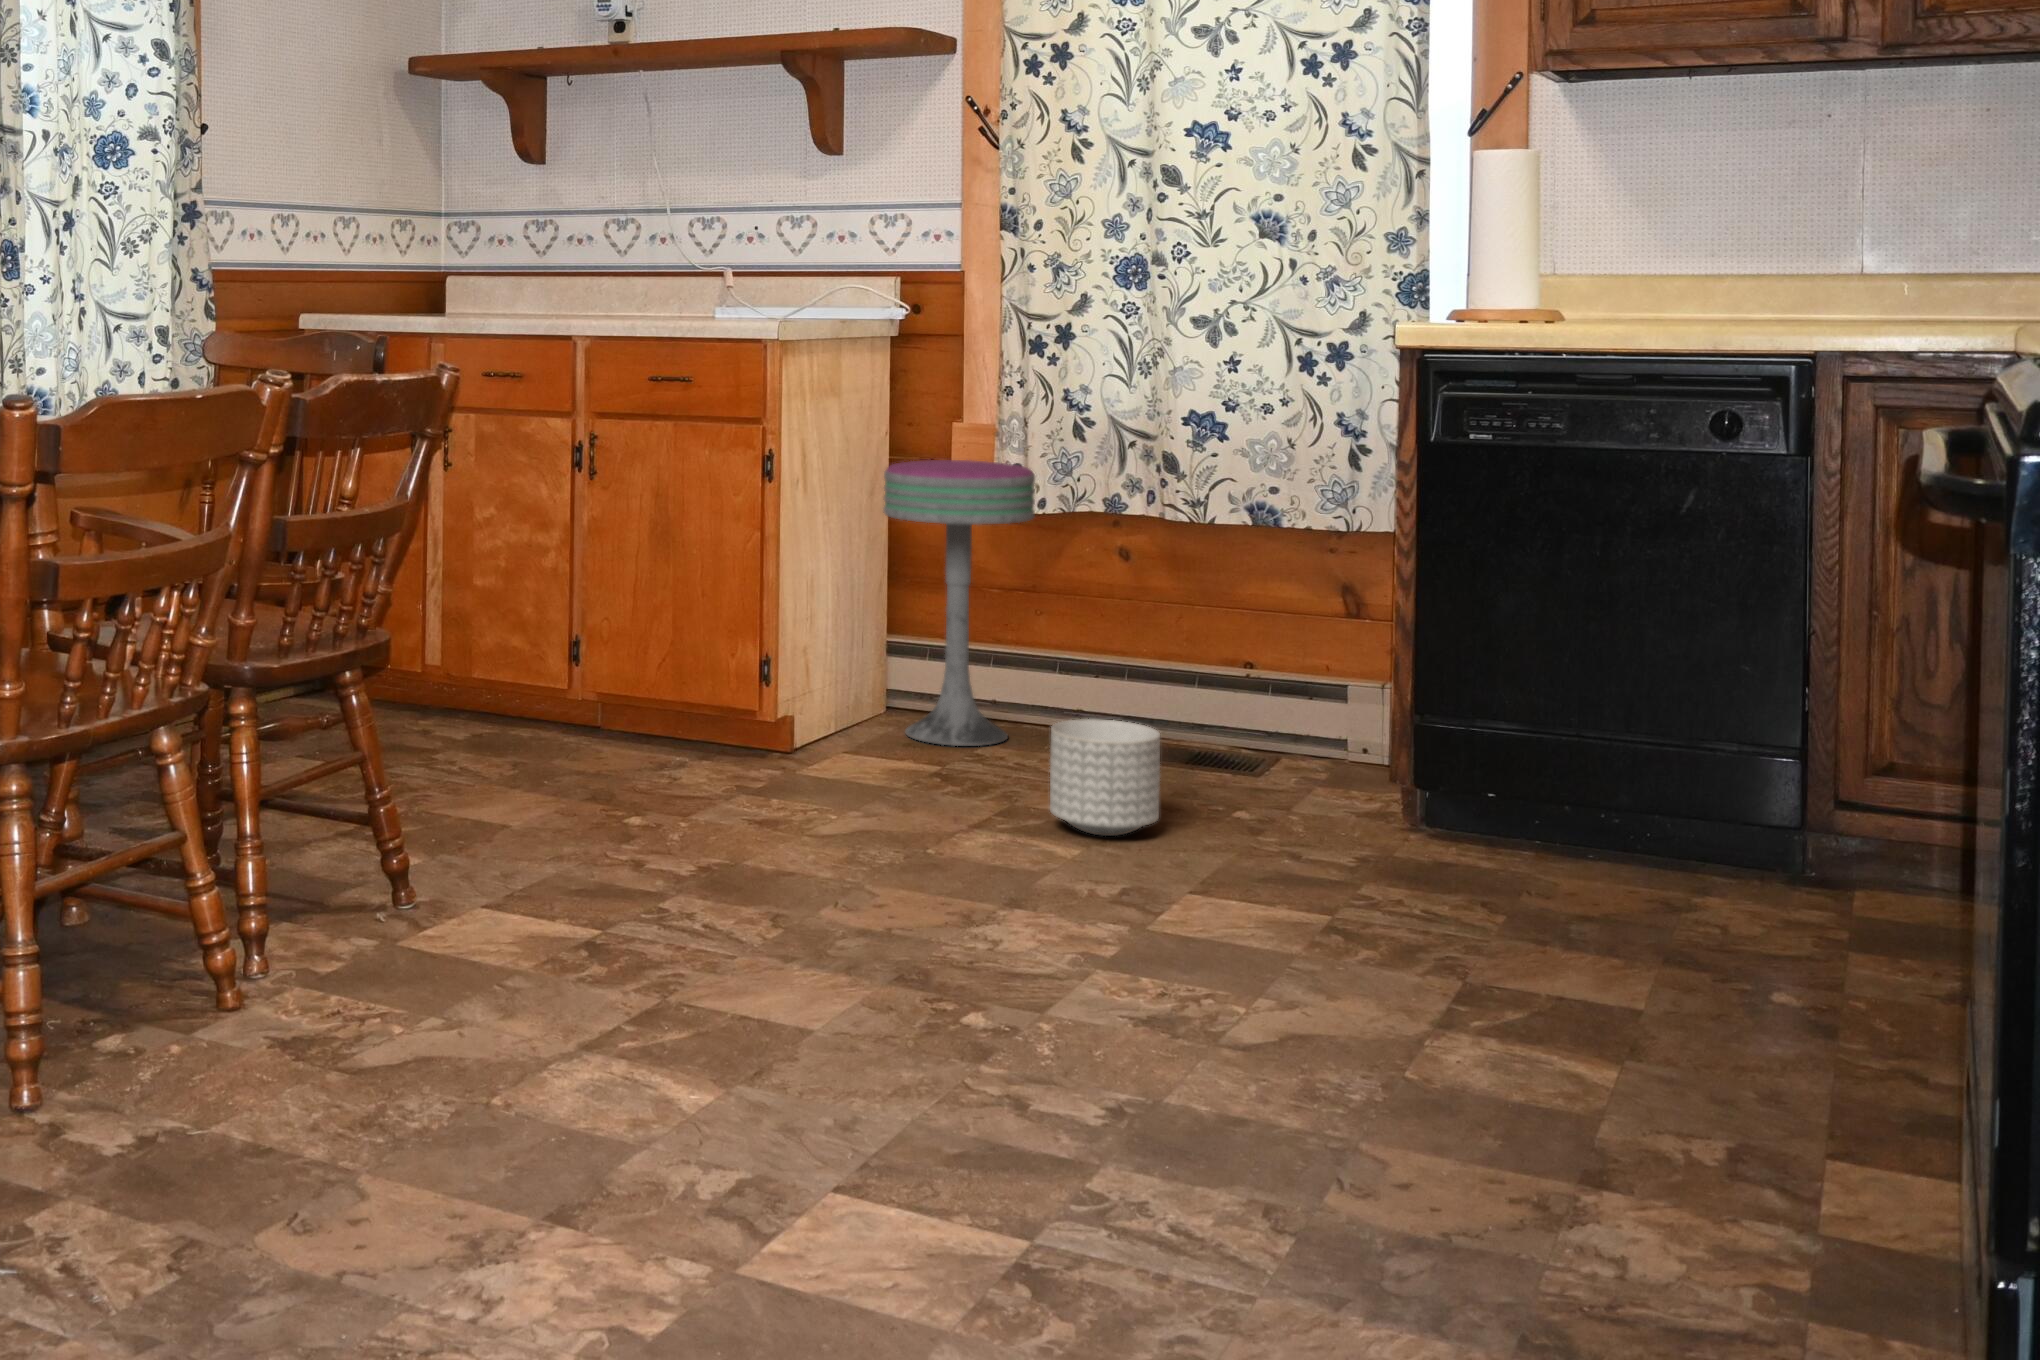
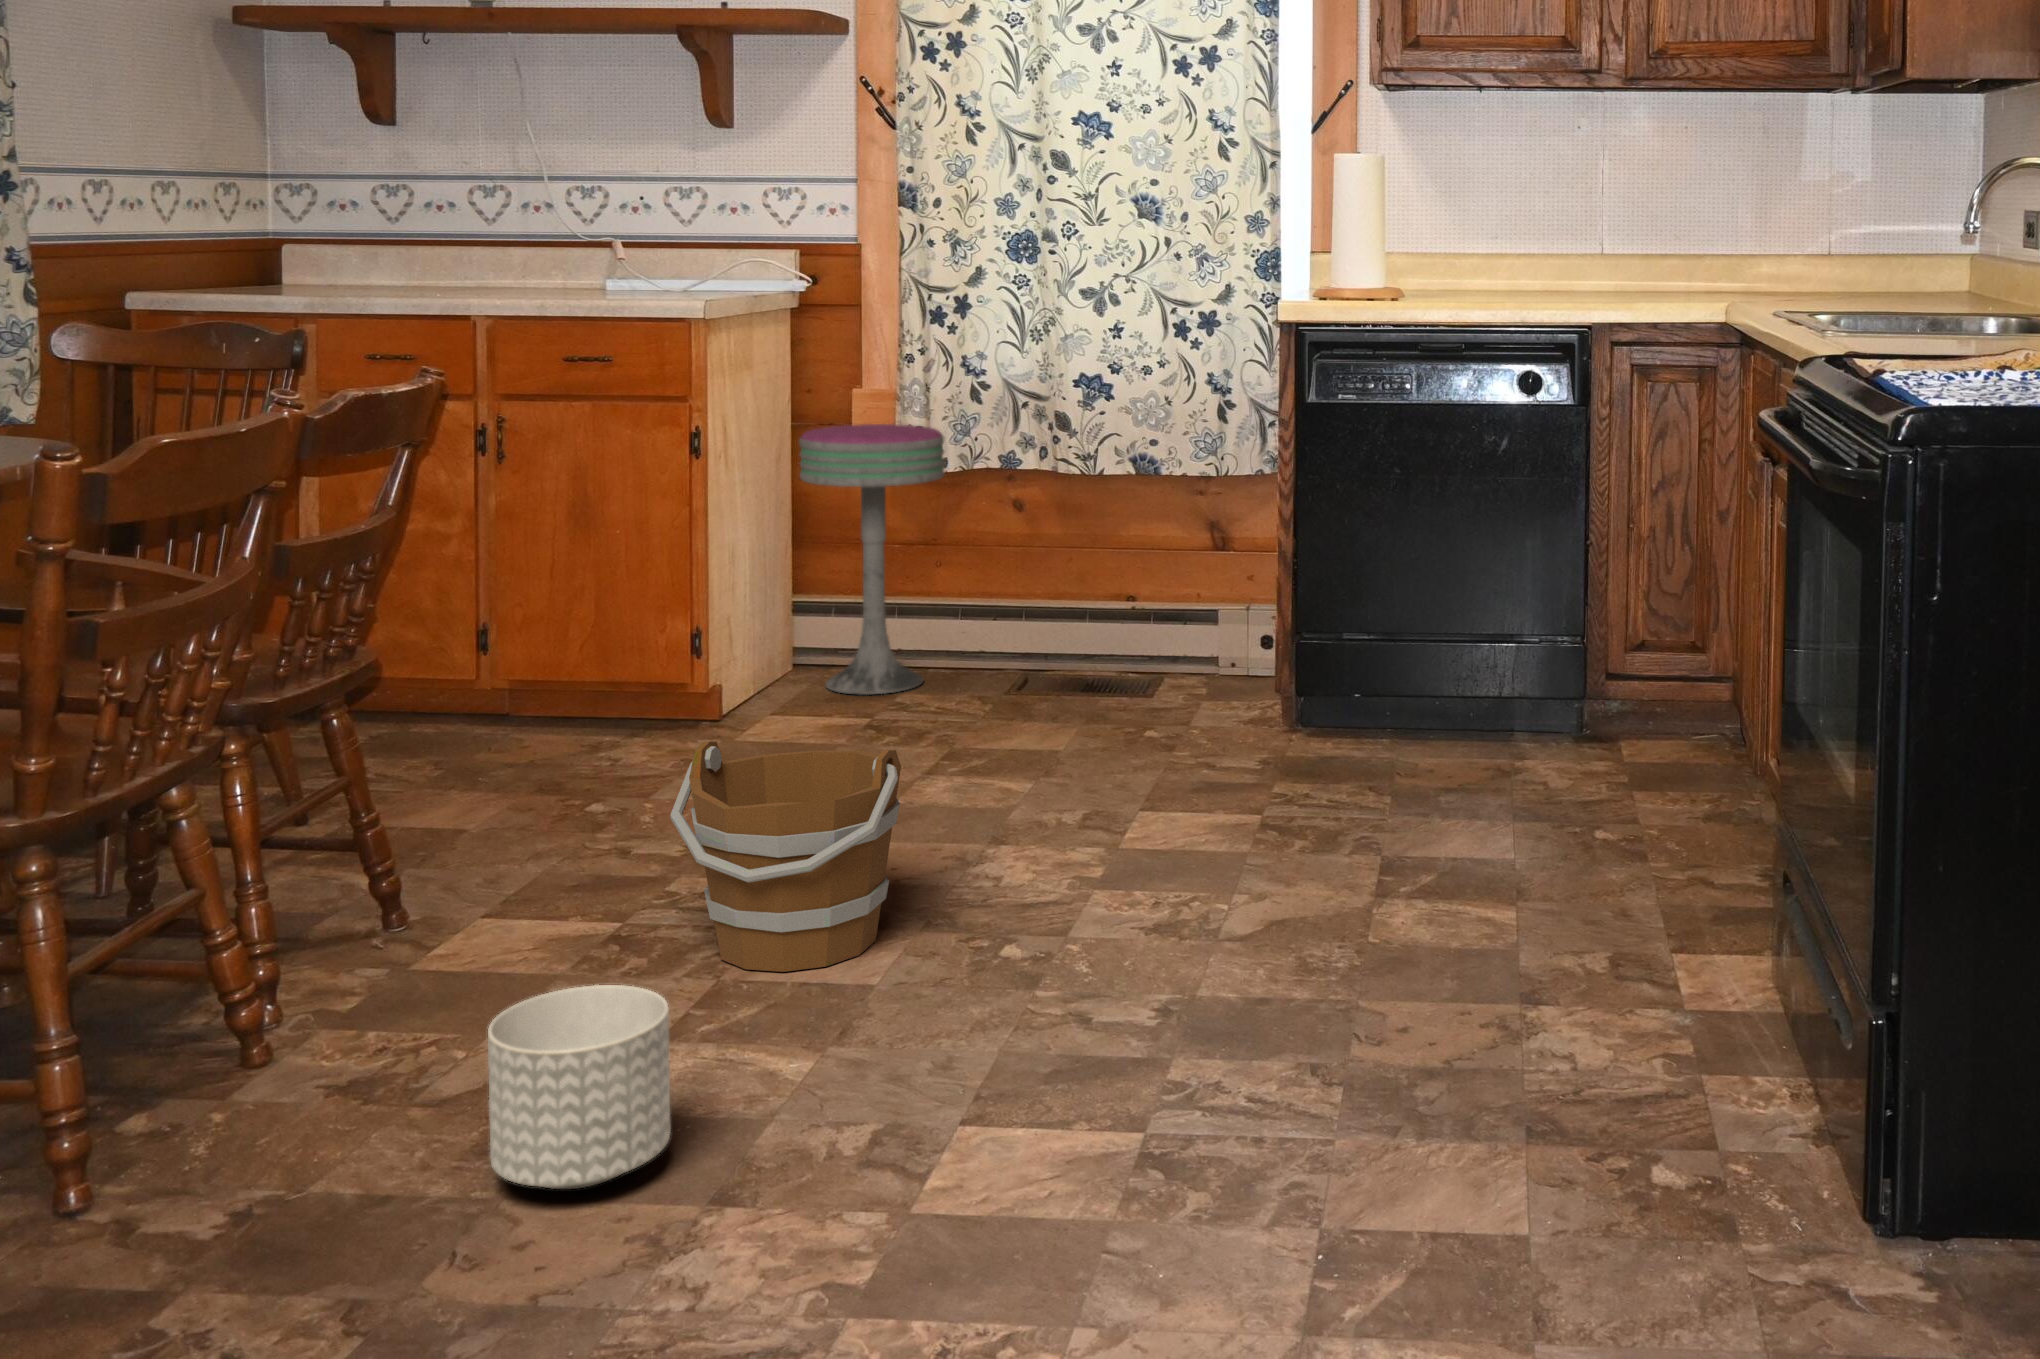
planter: present [1050,719,1160,836] -> present [488,985,671,1189]
bucket: none [640,751,868,1000] -> present [670,741,901,972]

